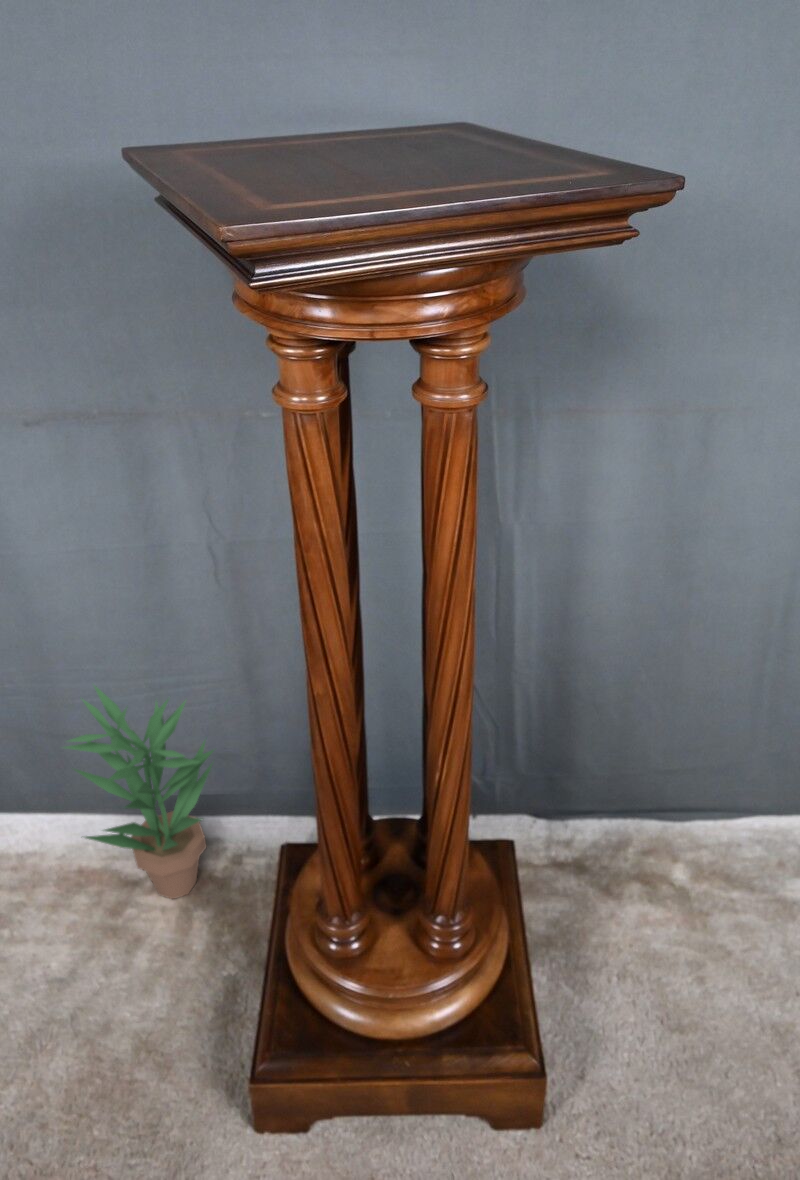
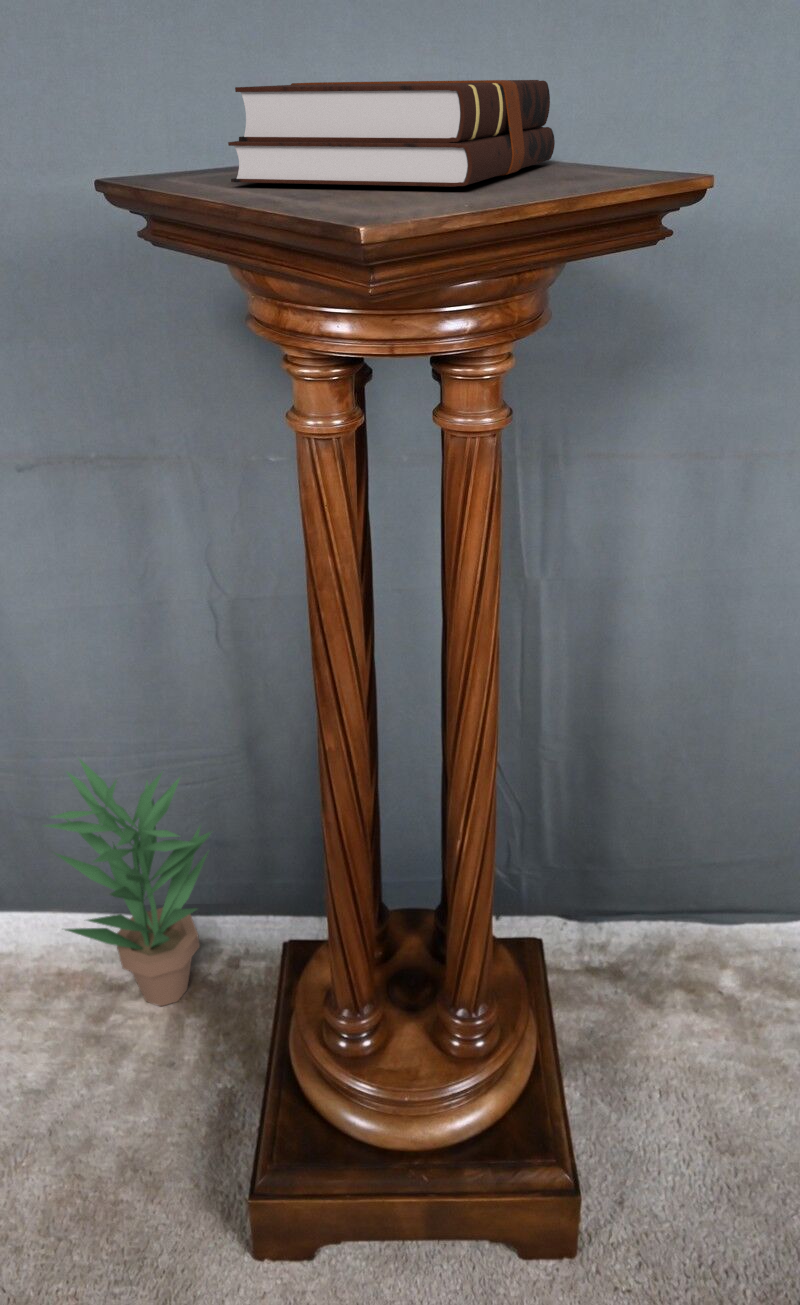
hardback book: none [215,64,527,179] -> present [228,80,555,187]

